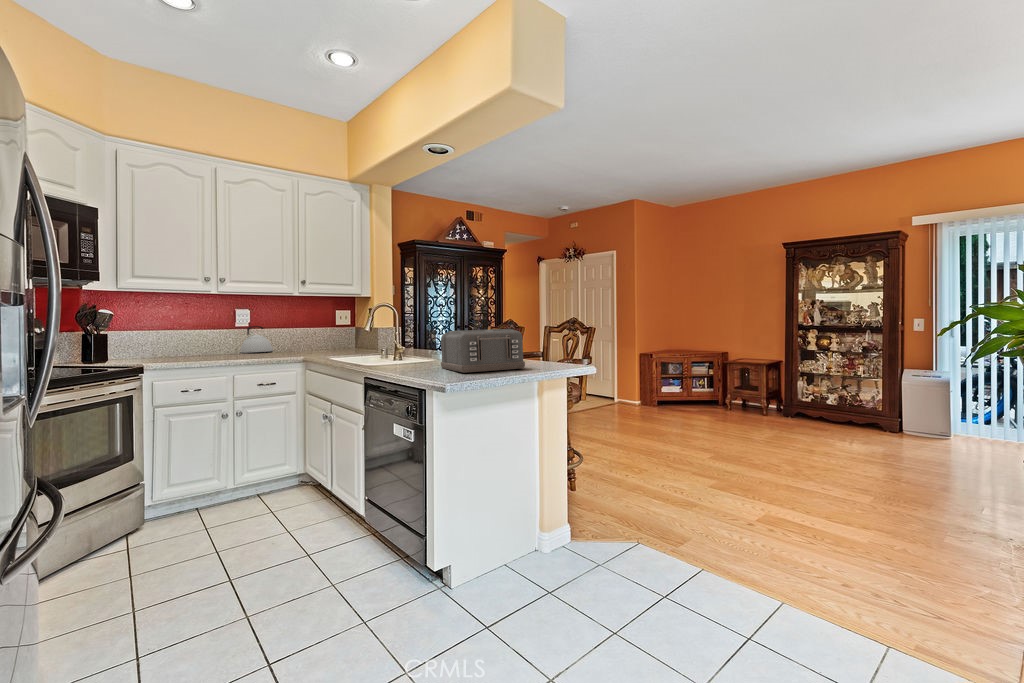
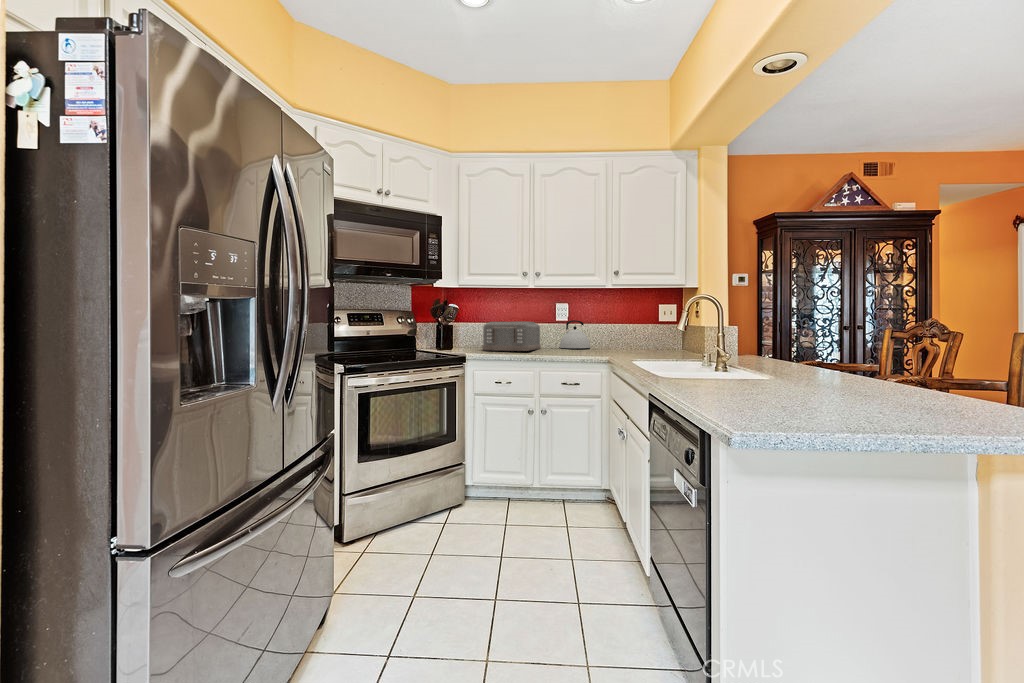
toaster: present [441,329,525,373] -> present [482,321,541,351]

